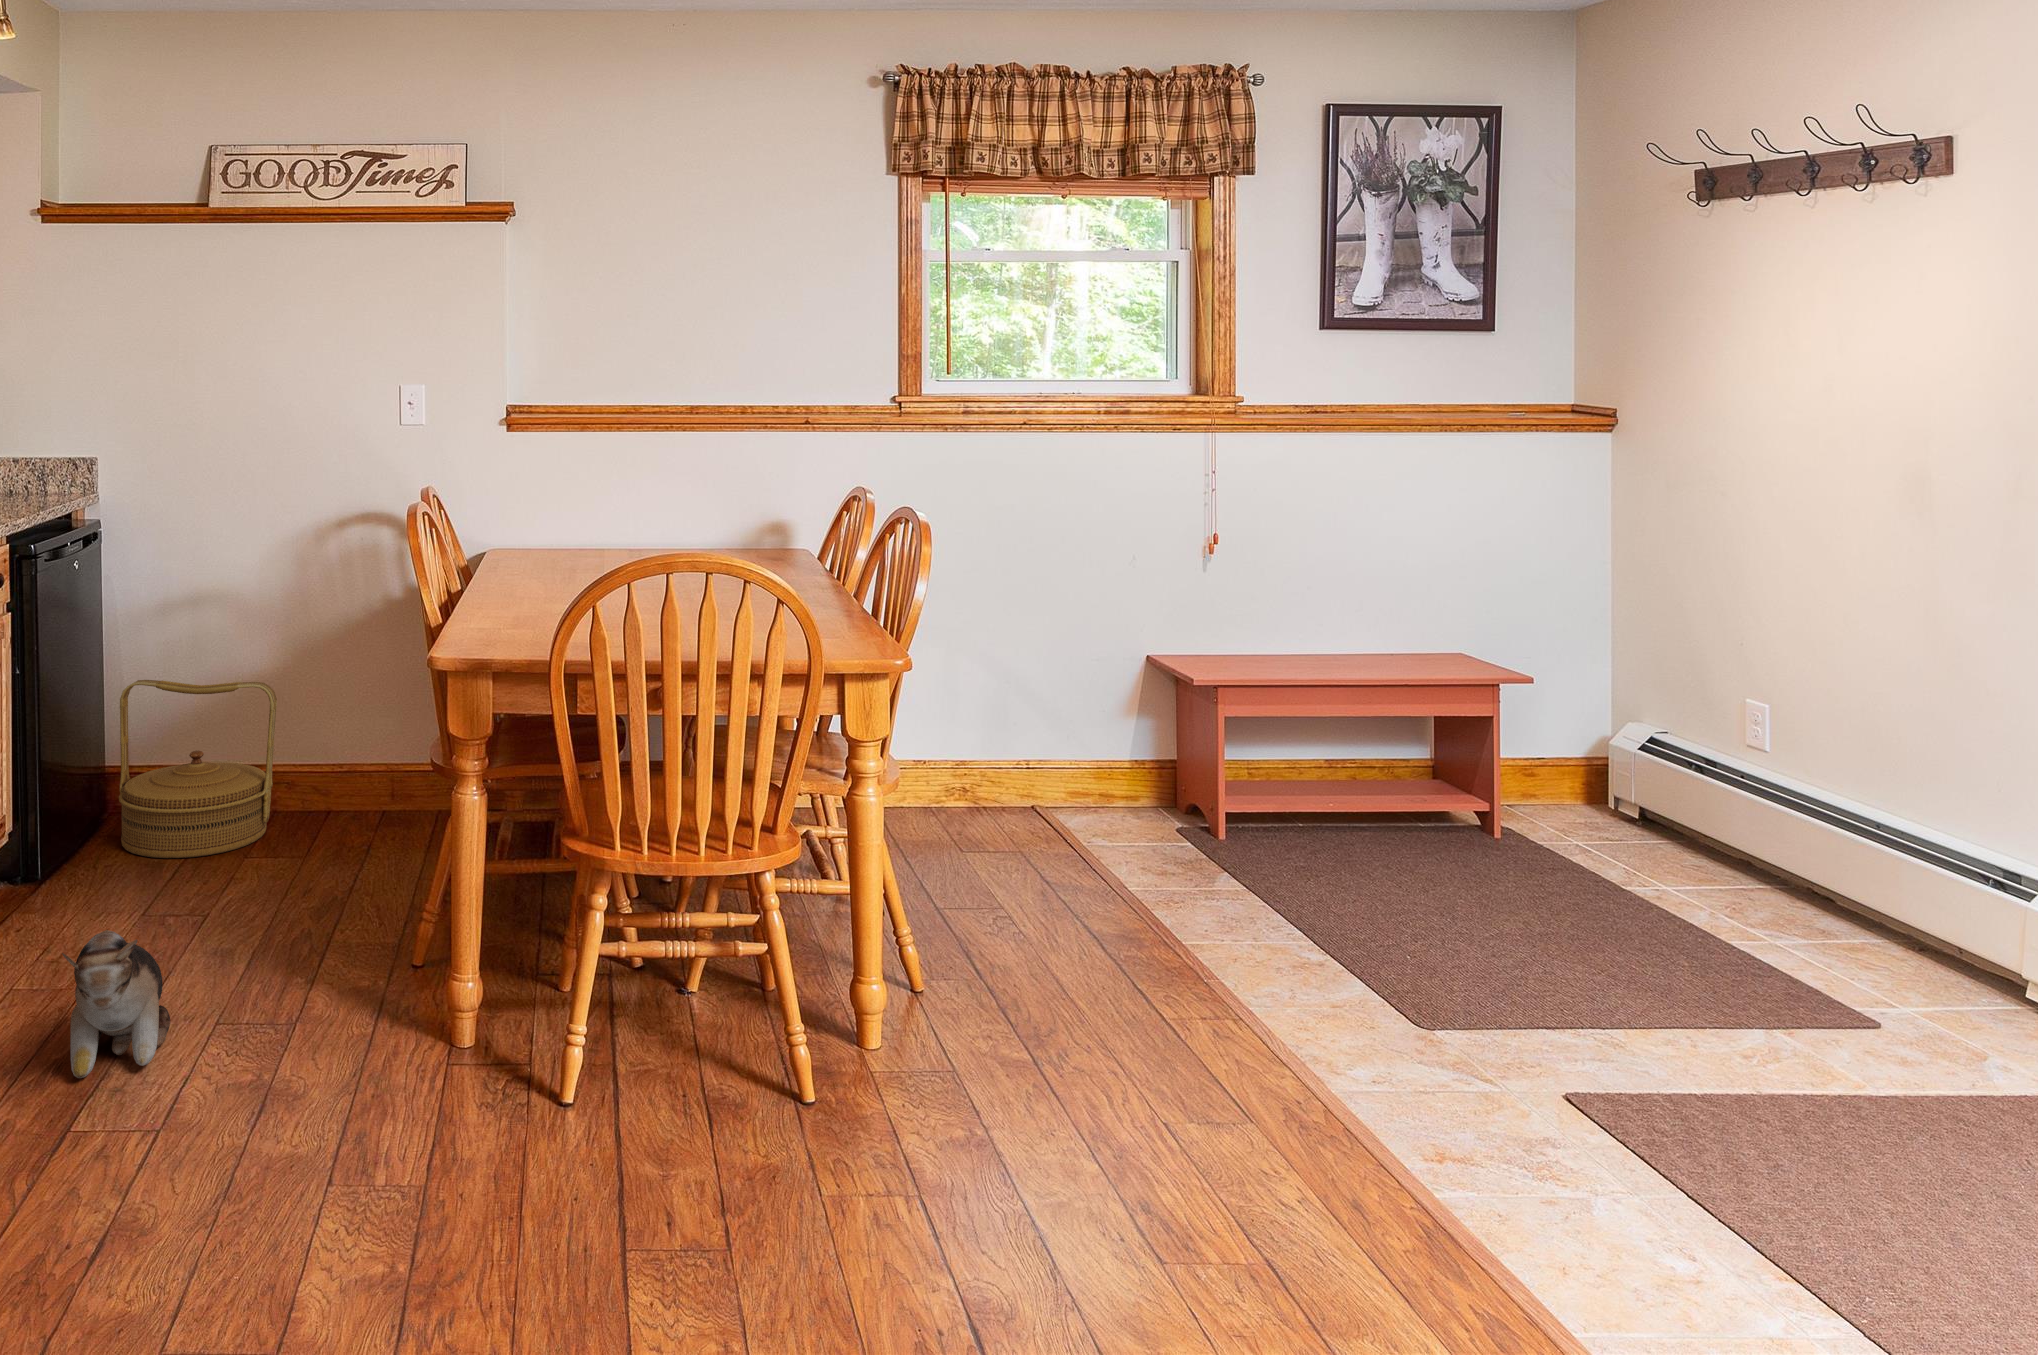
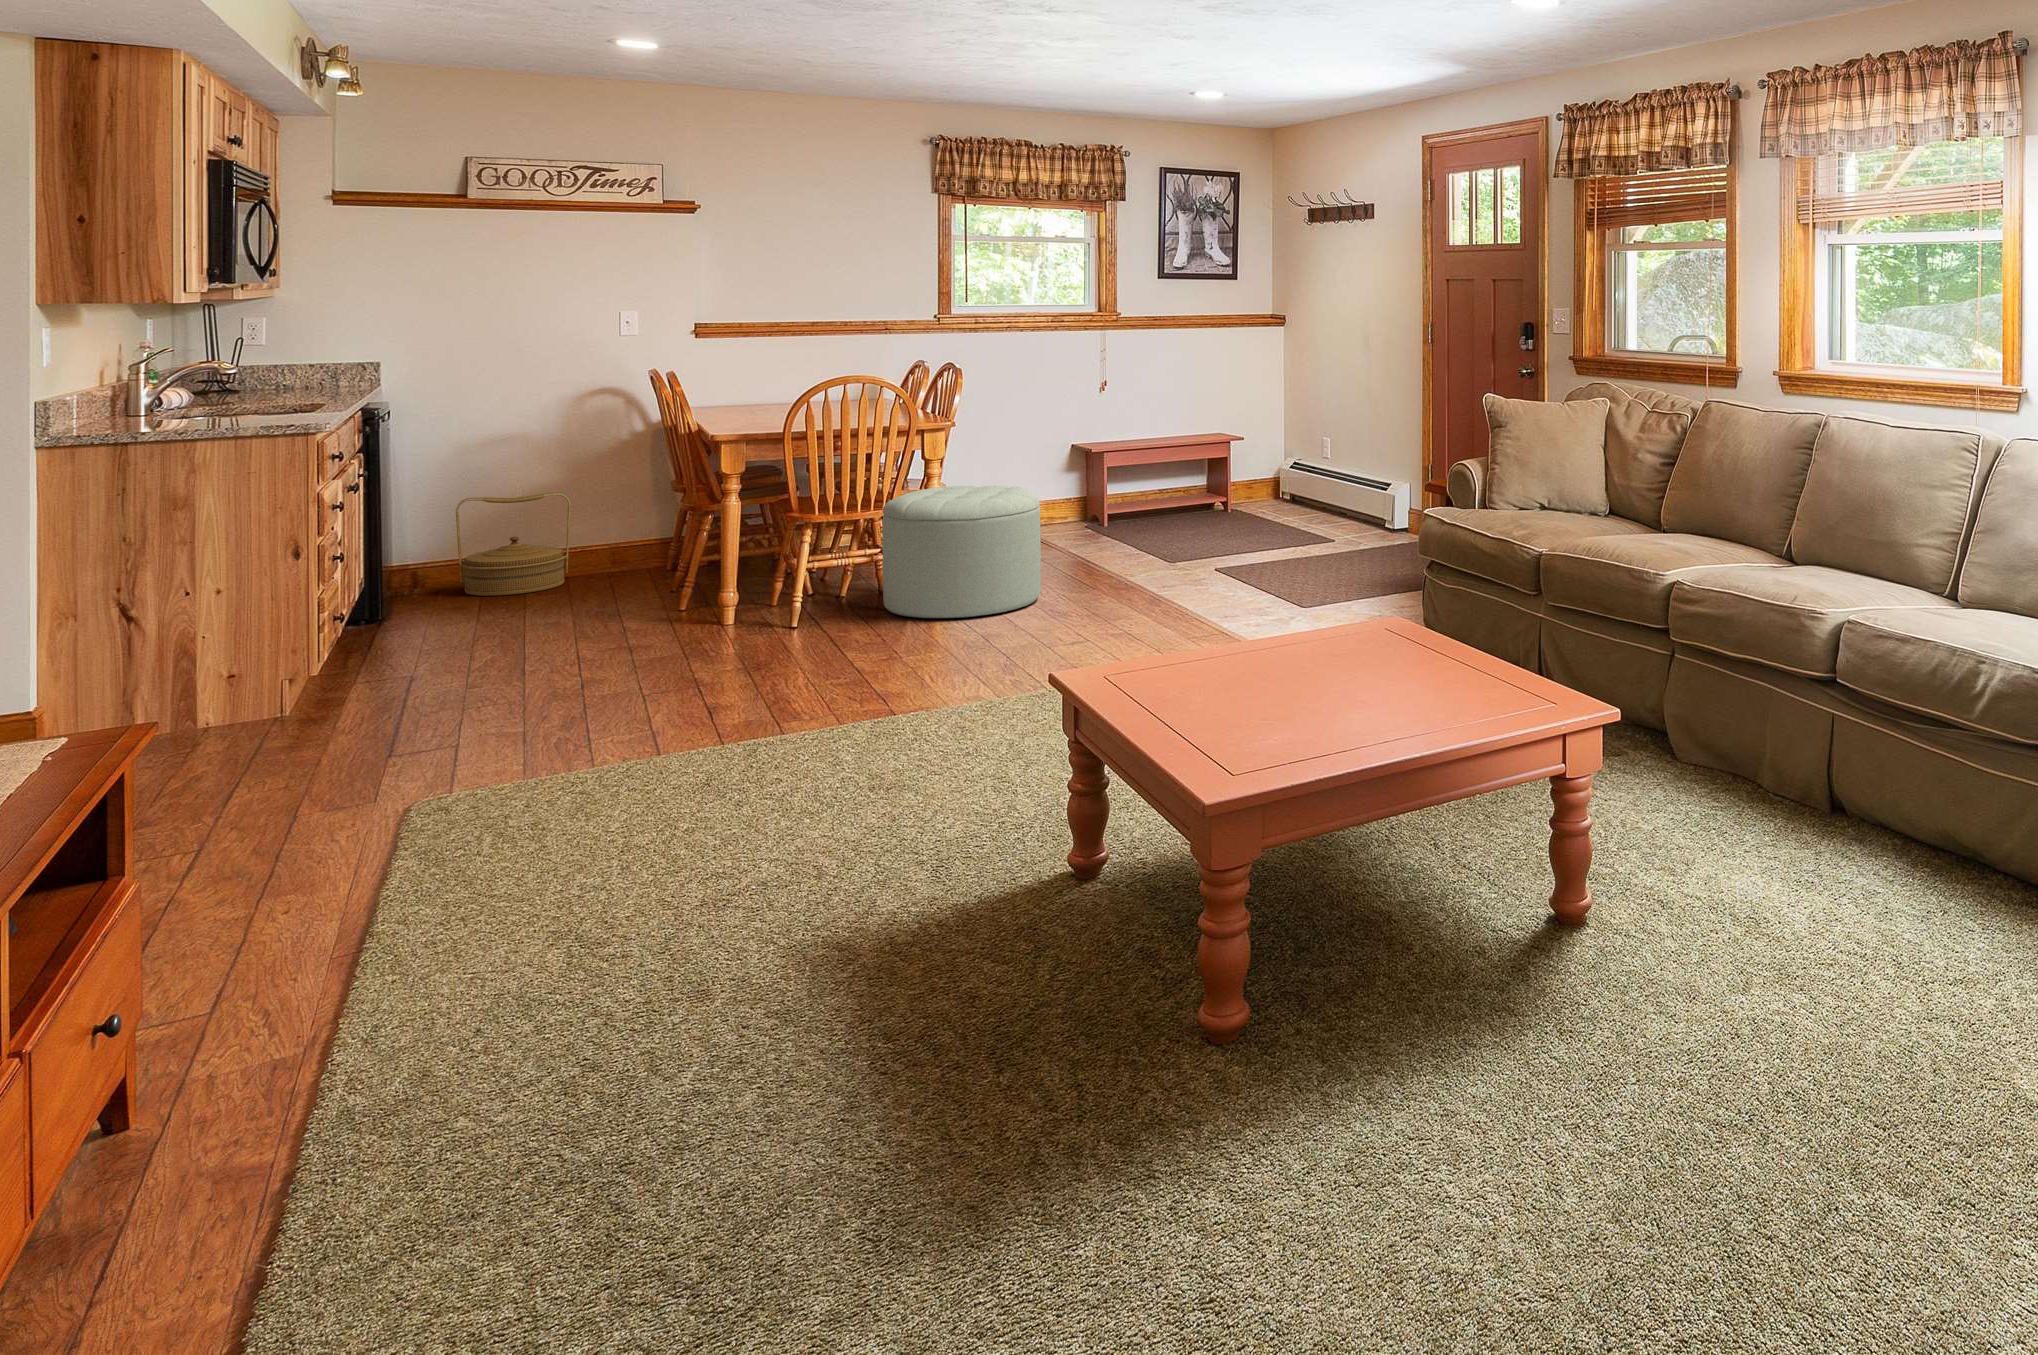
ottoman: none [616,794,1000,1231] -> present [882,486,1041,618]
plush toy: present [62,930,170,1078] -> none [592,569,649,639]

